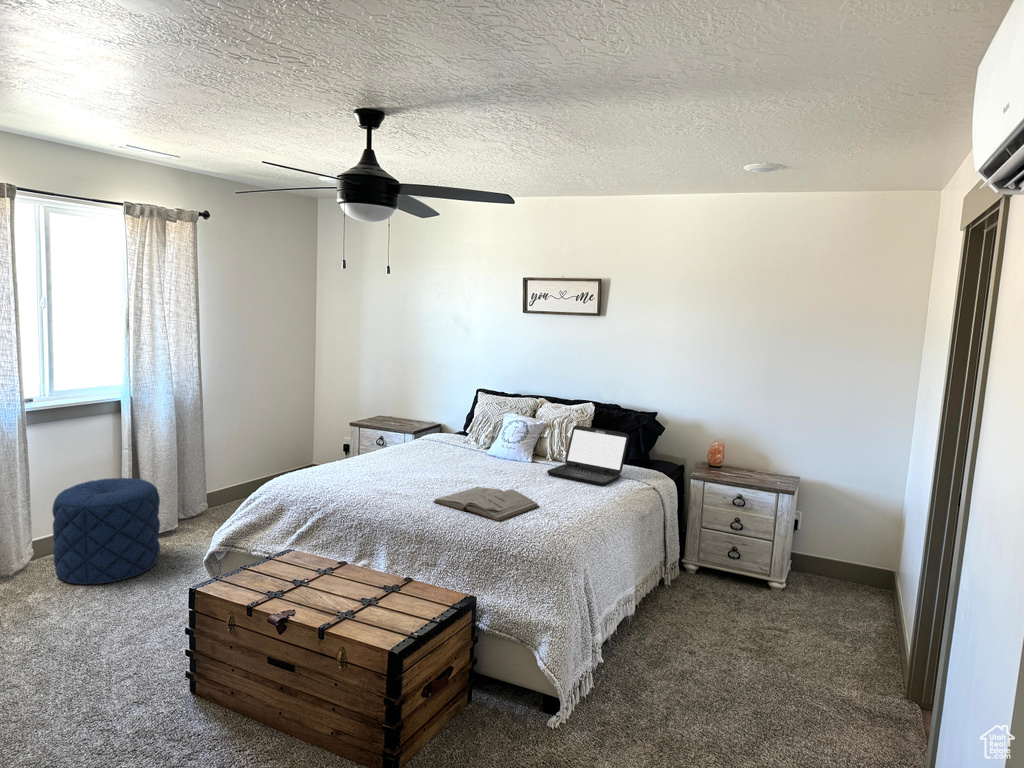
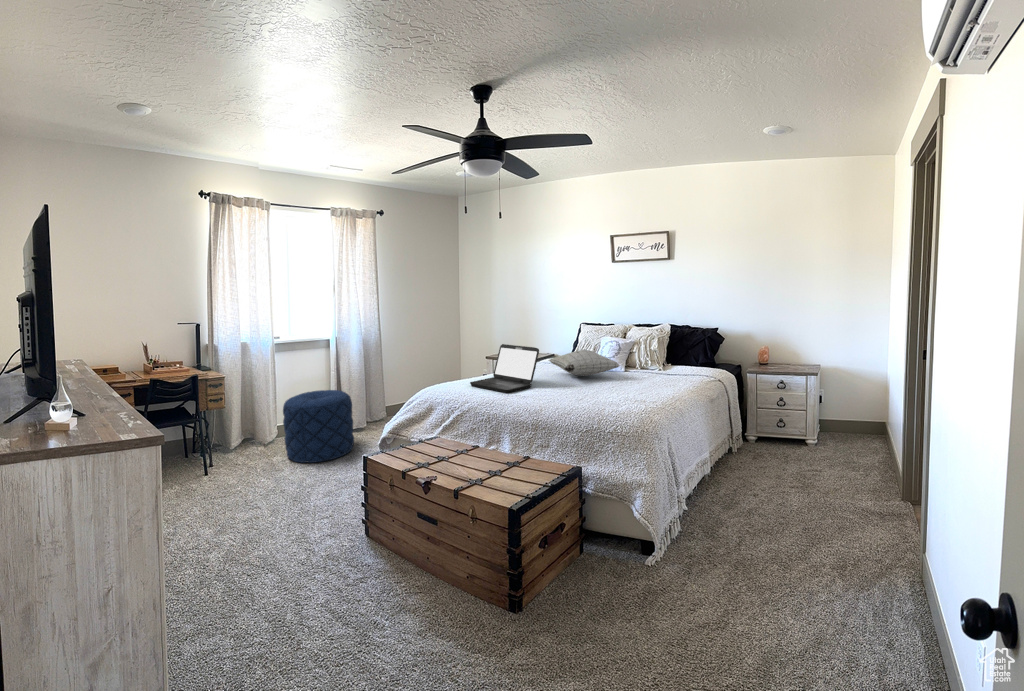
laptop: present [547,425,629,486] -> present [470,344,539,393]
pillow: none [439,436,528,470] -> present [549,350,620,376]
book: present [433,487,540,522] -> none [544,386,632,409]

